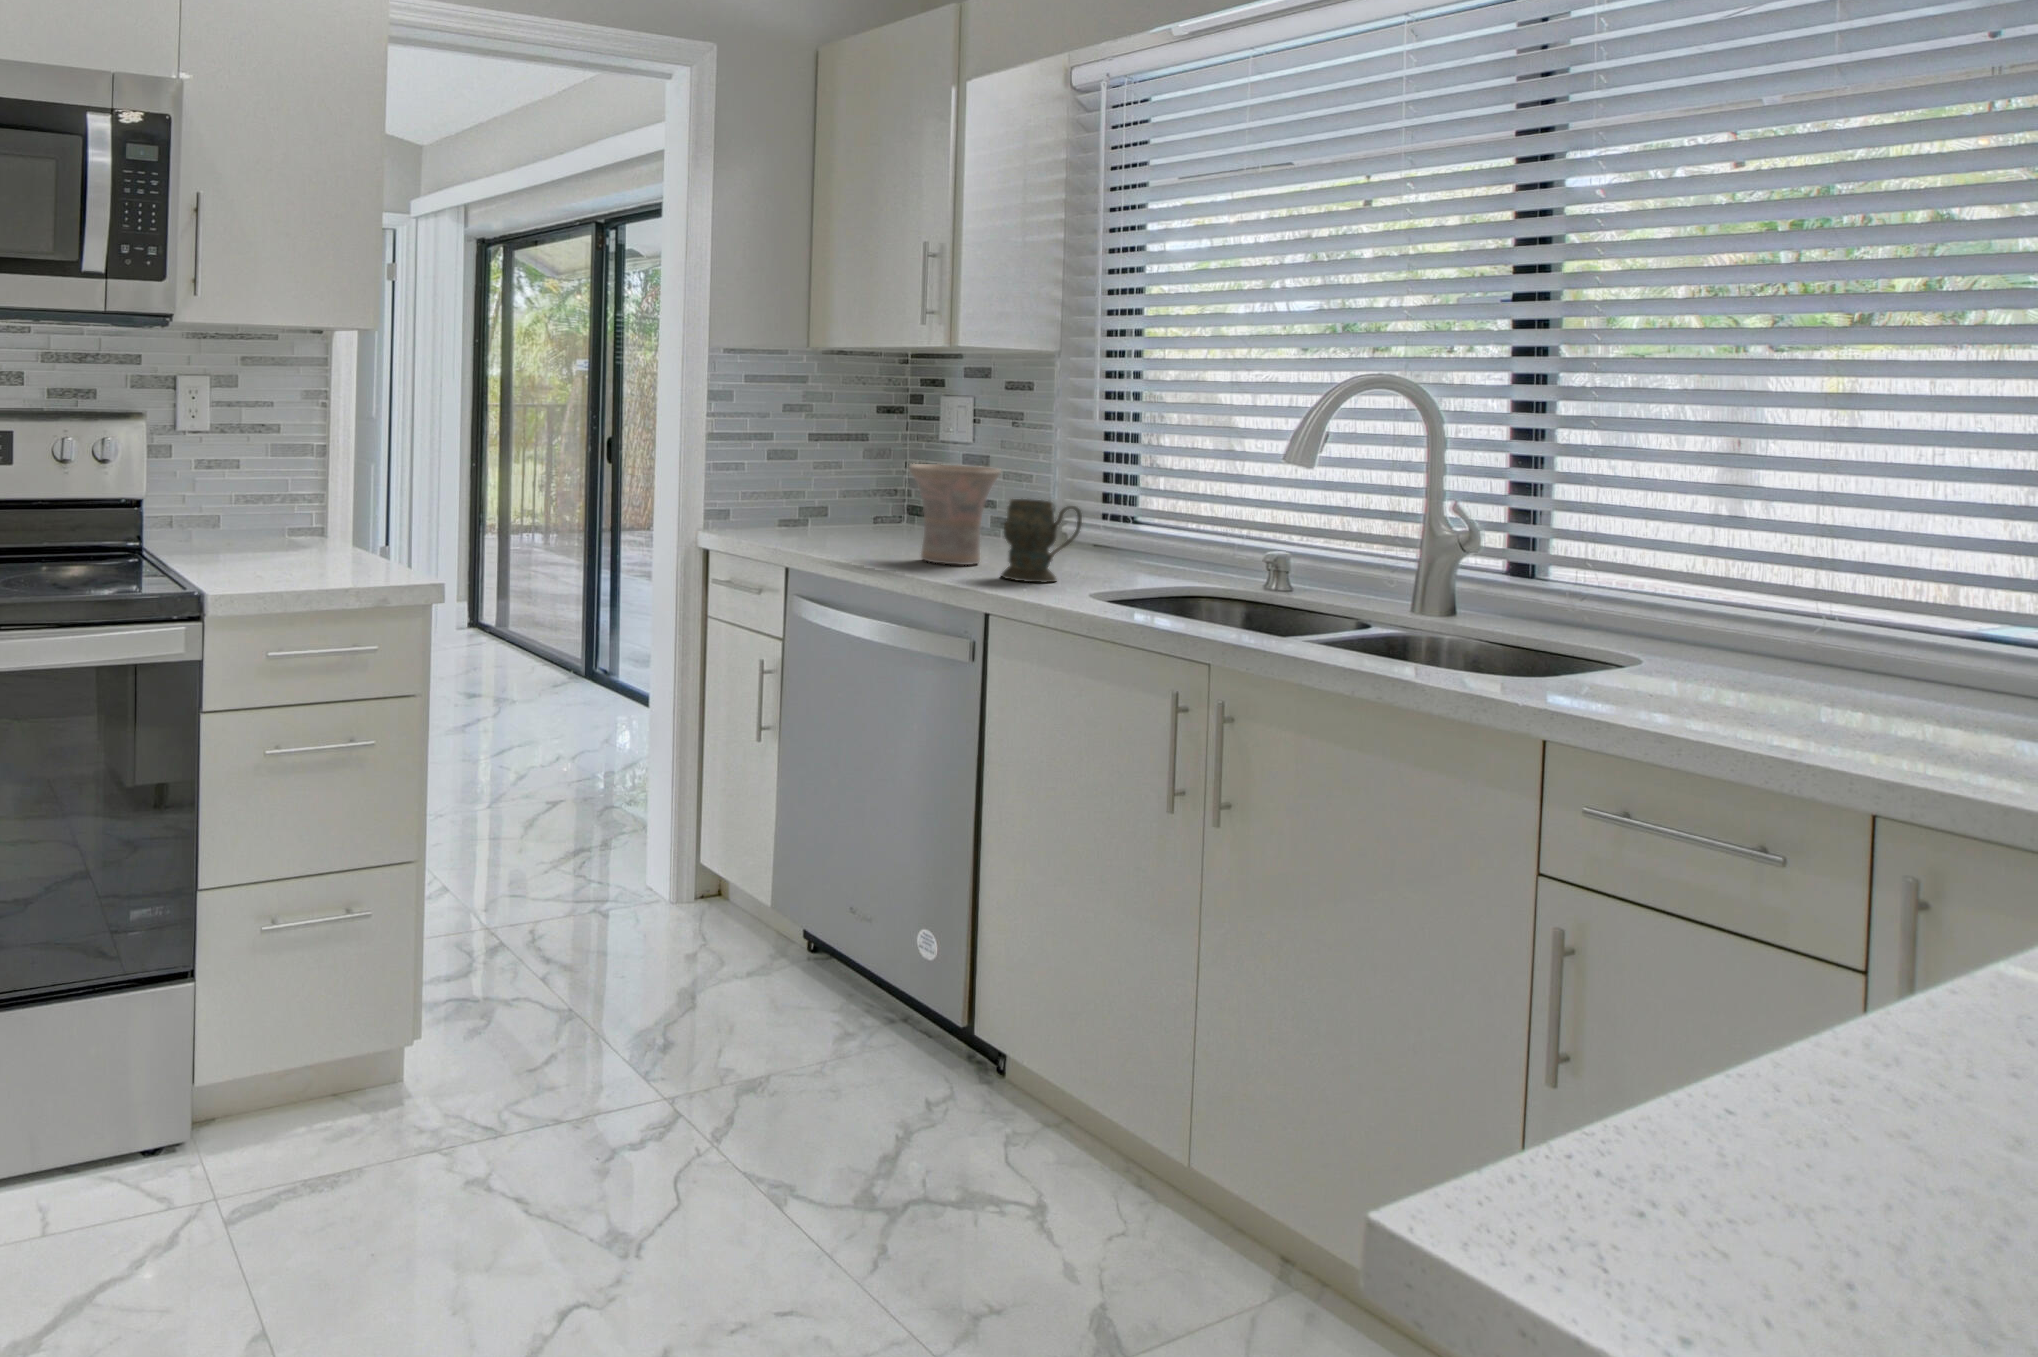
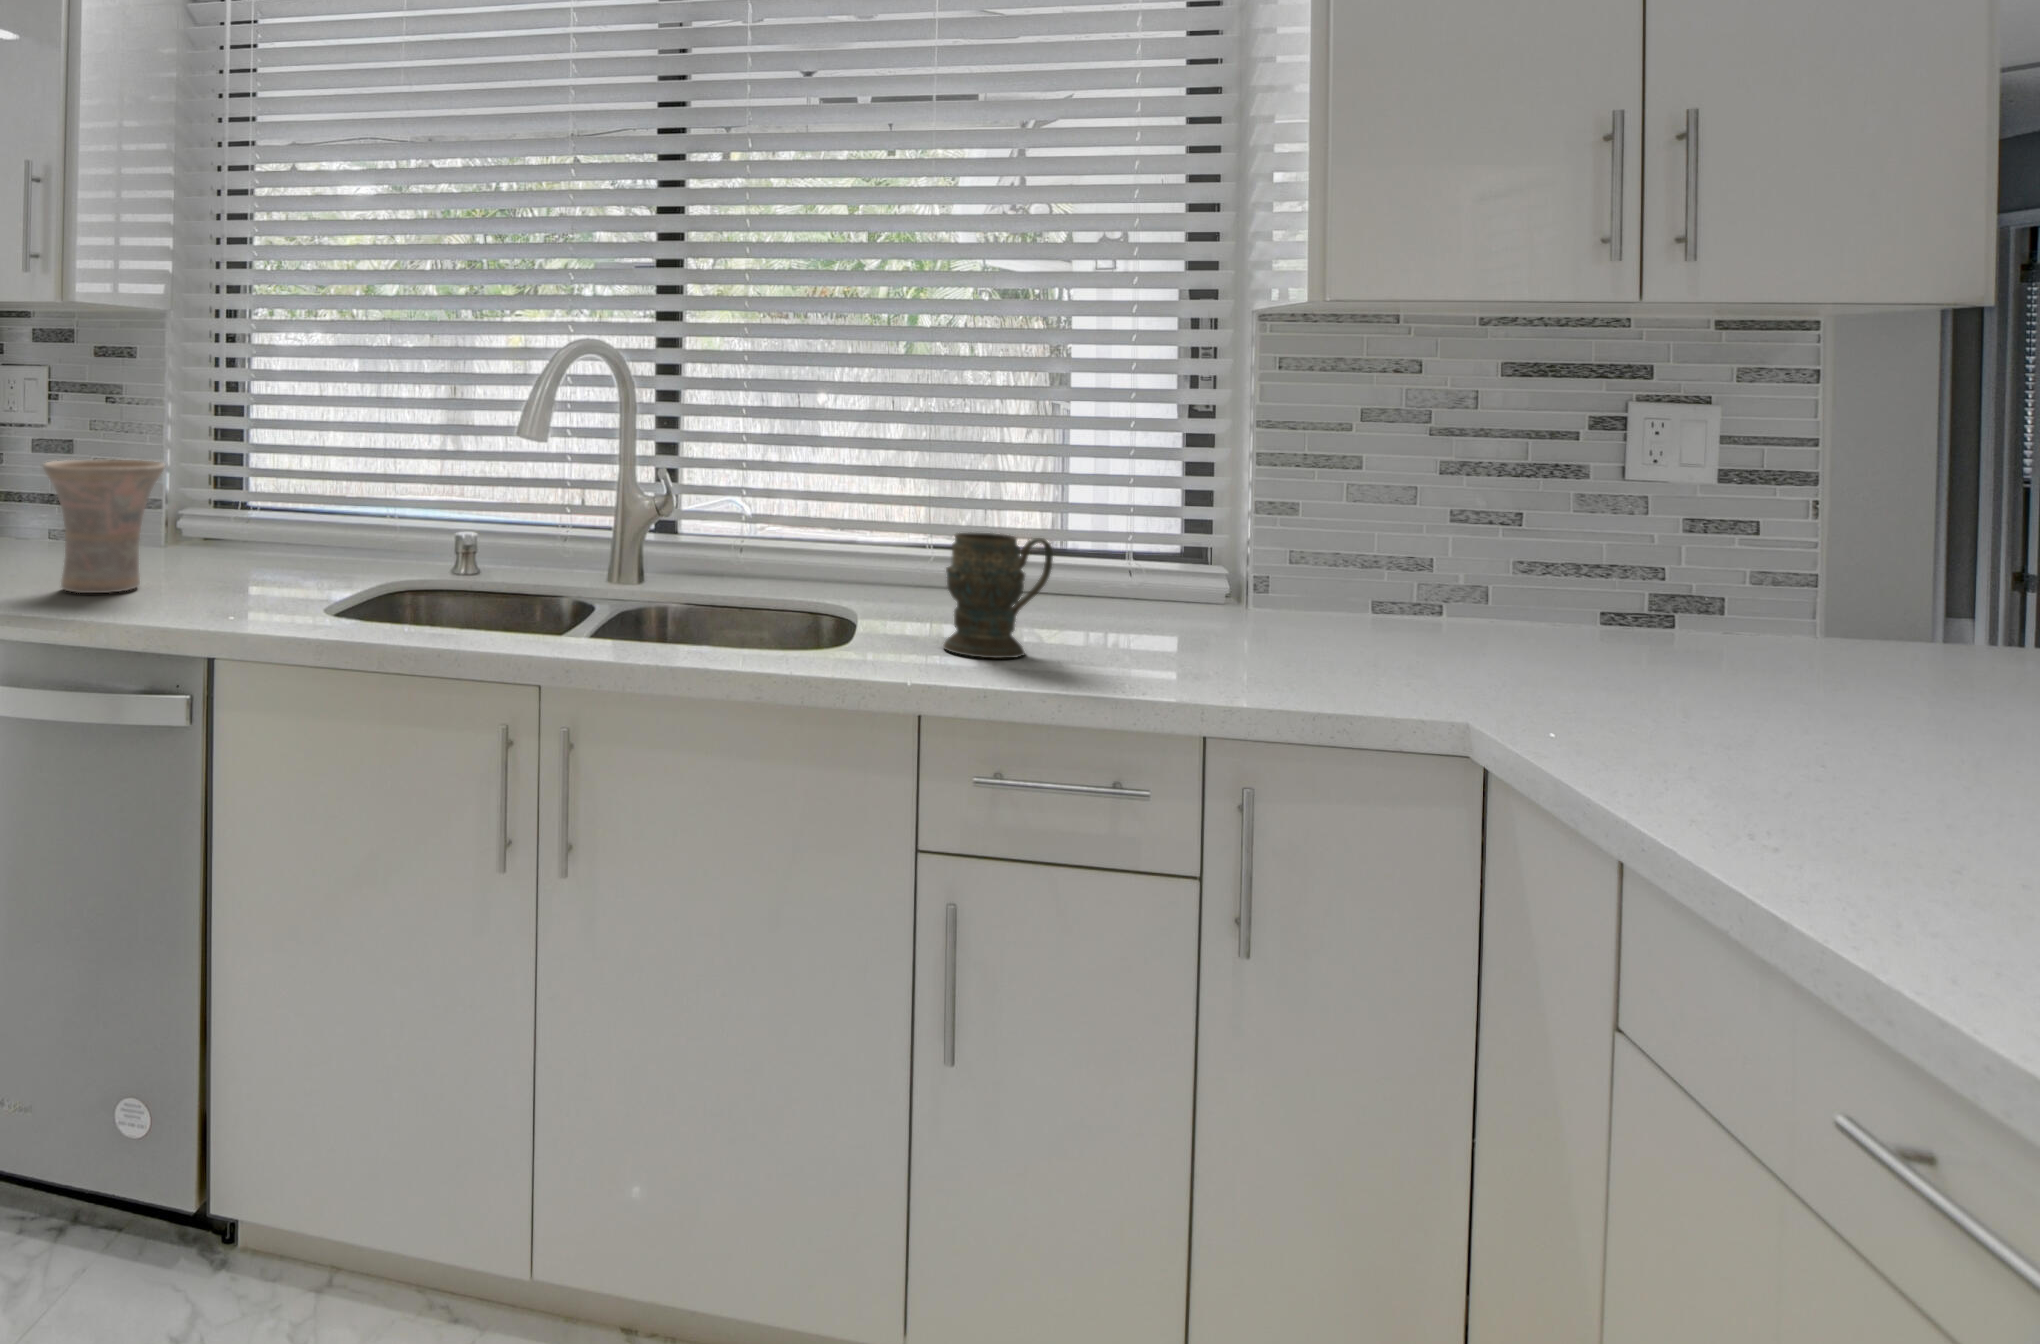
mug: present [1001,499,1082,582] -> present [943,533,1053,658]

